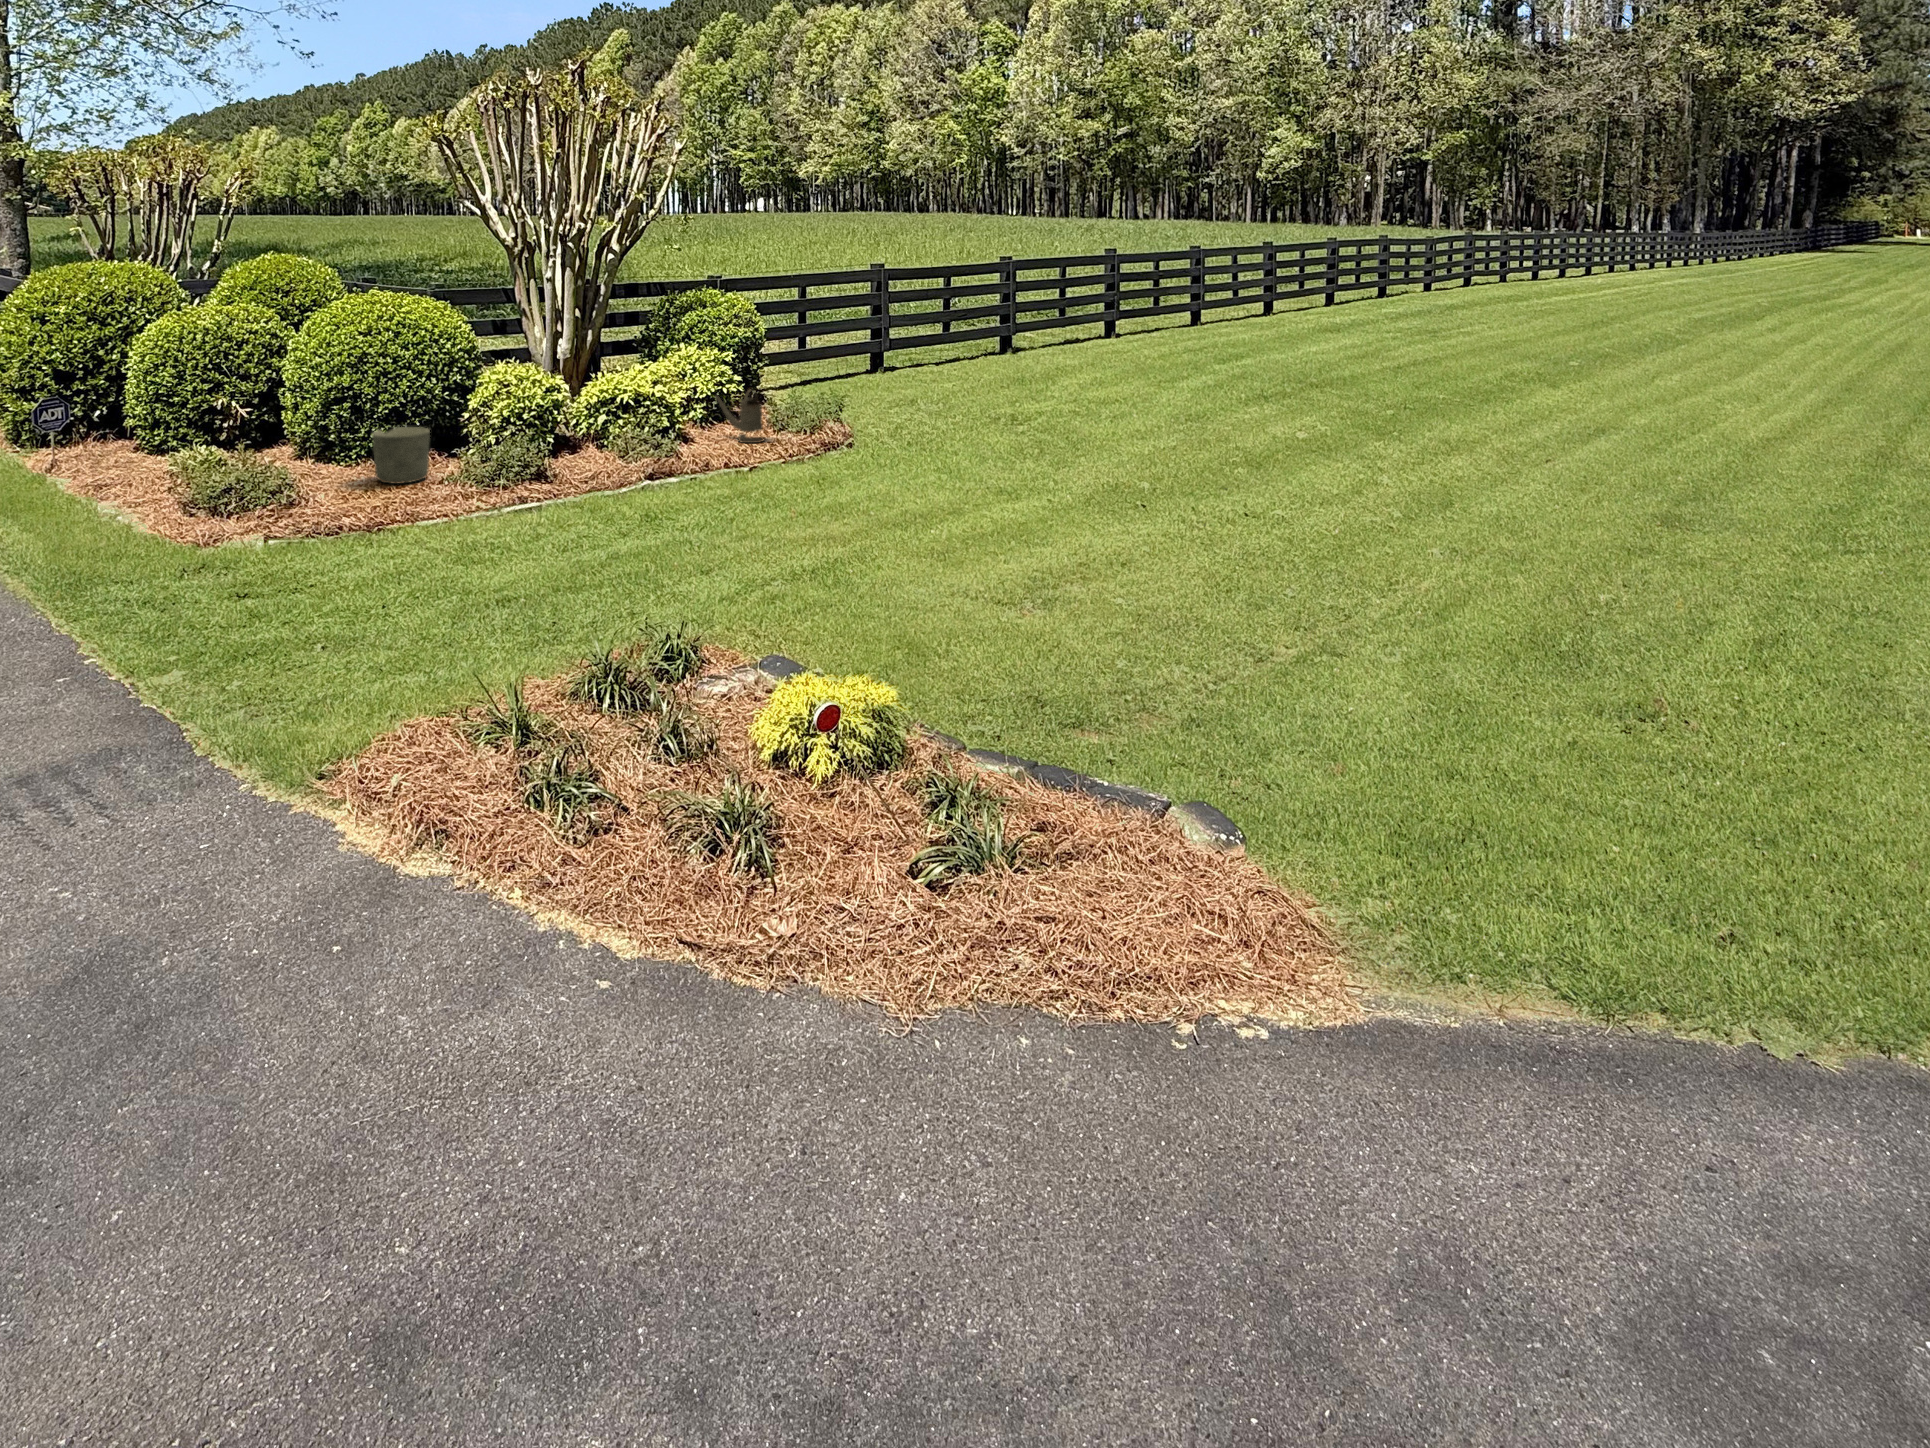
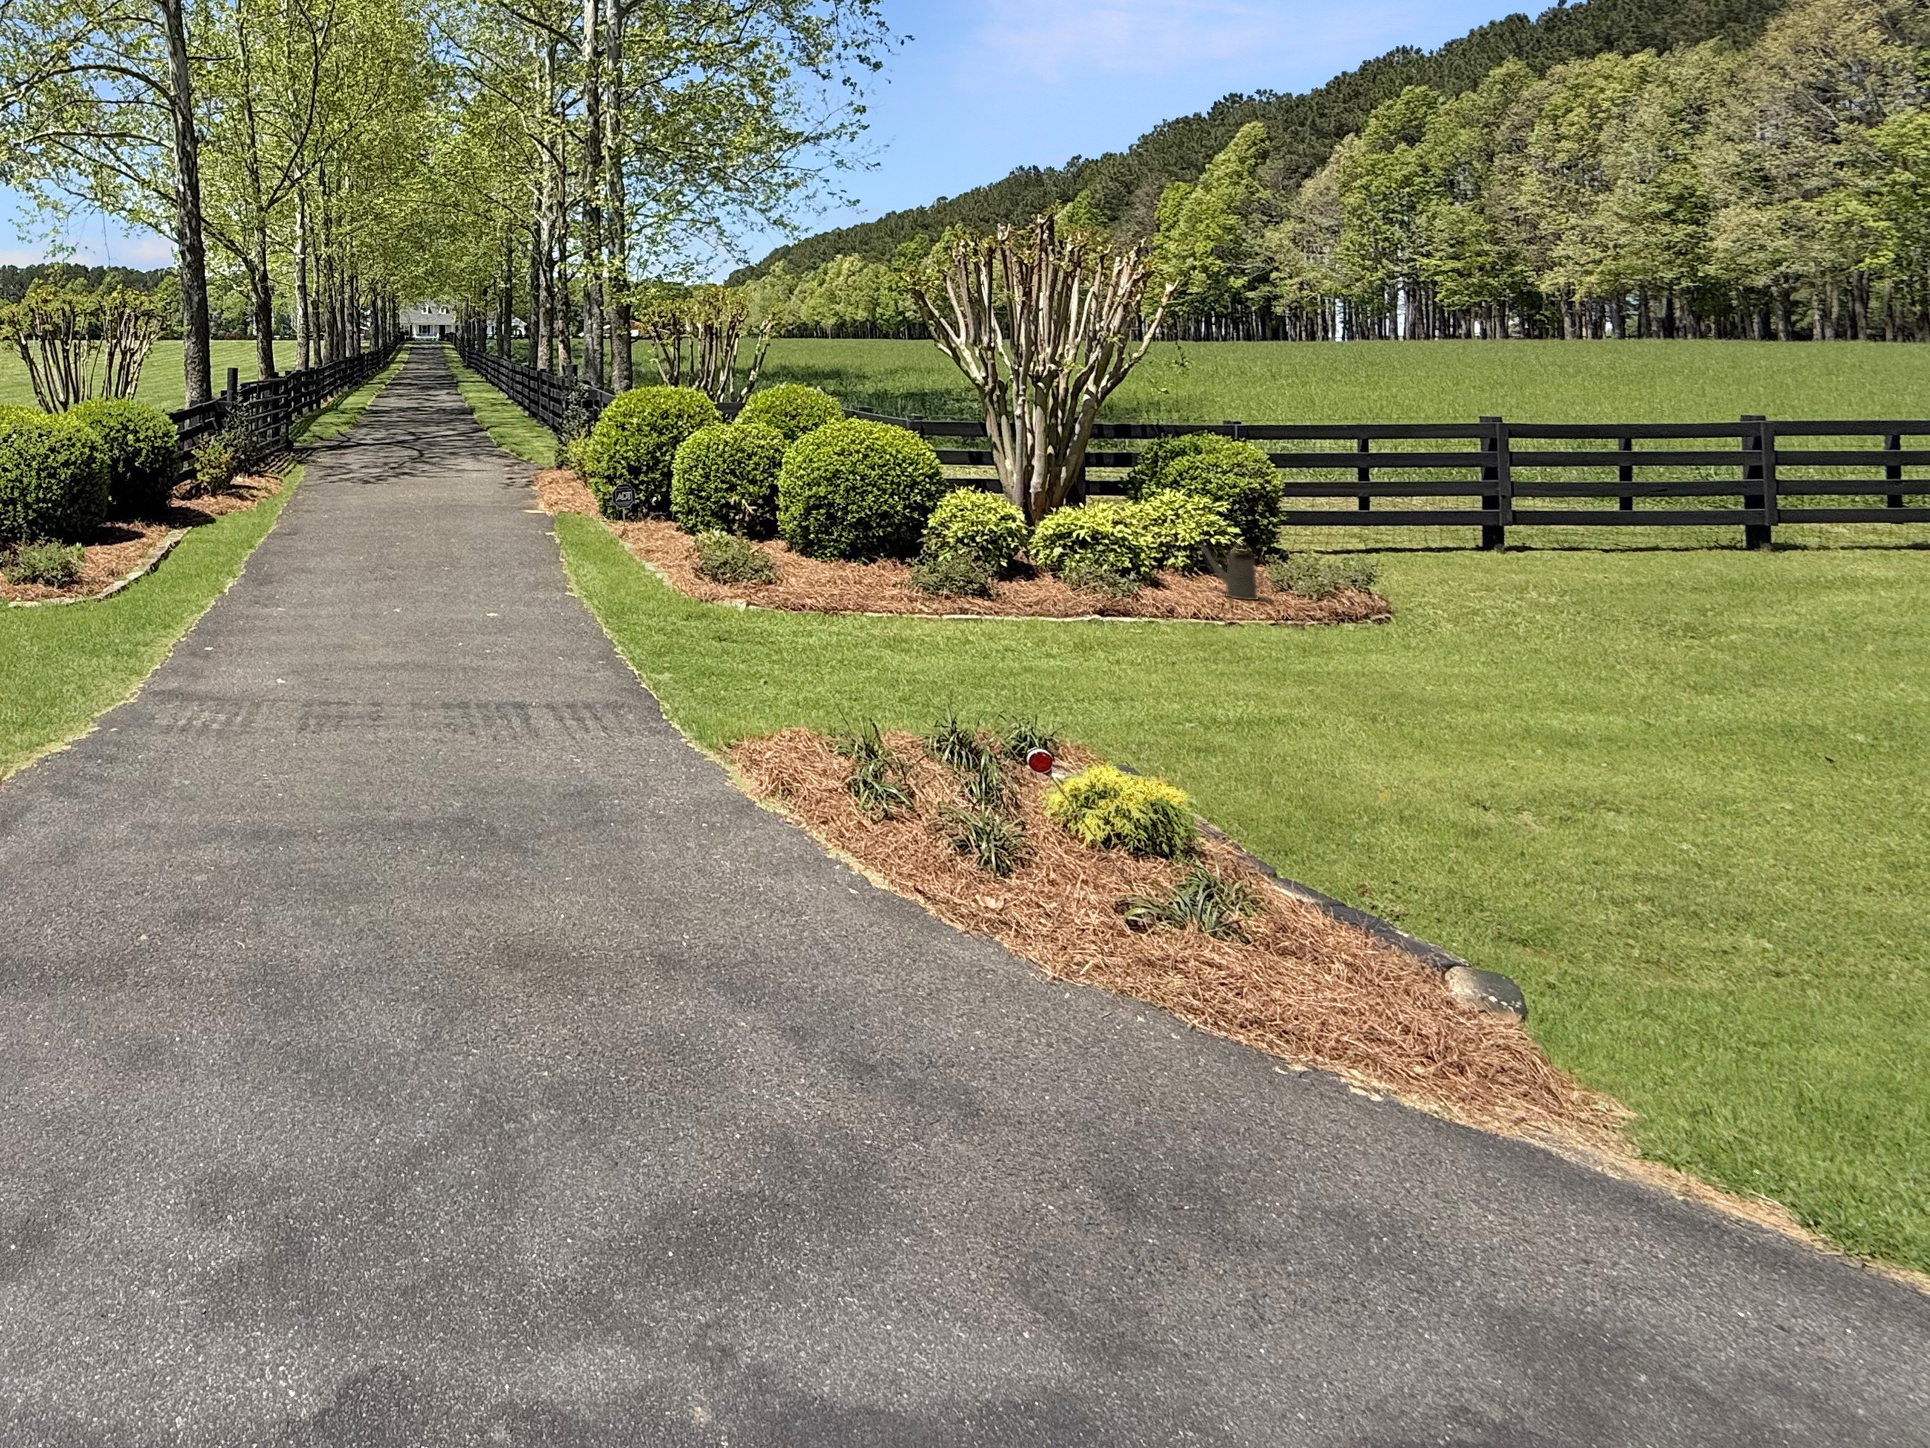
planter: present [372,427,430,484] -> none [842,535,891,583]

